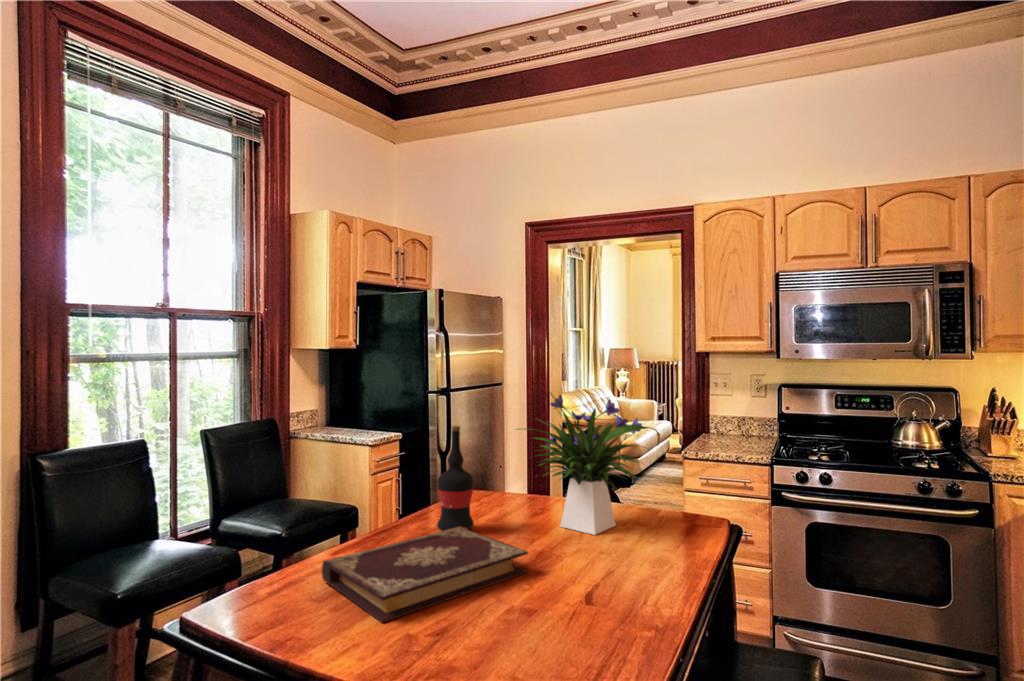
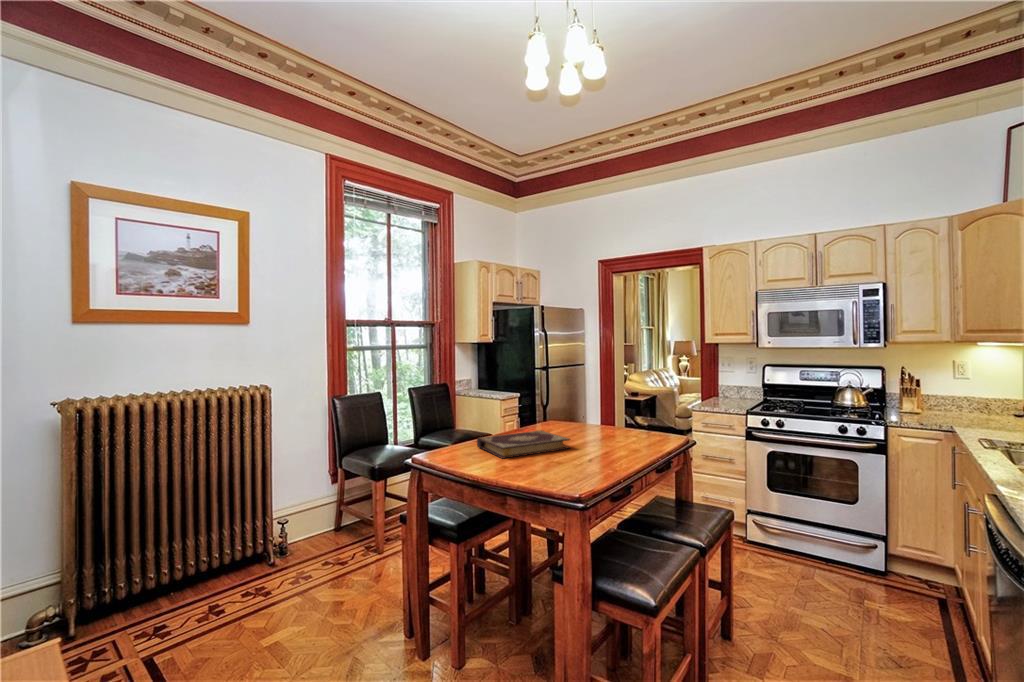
flower arrangement: present [517,391,647,535] -> none [570,364,643,439]
wine bottle: present [437,426,474,531] -> none [531,382,550,435]

